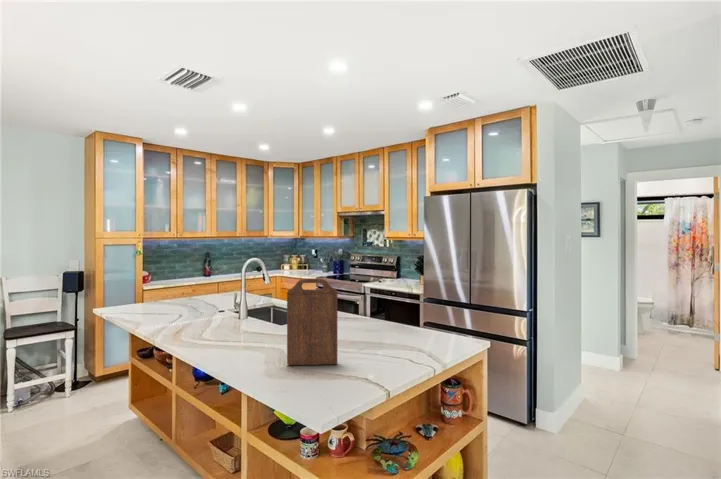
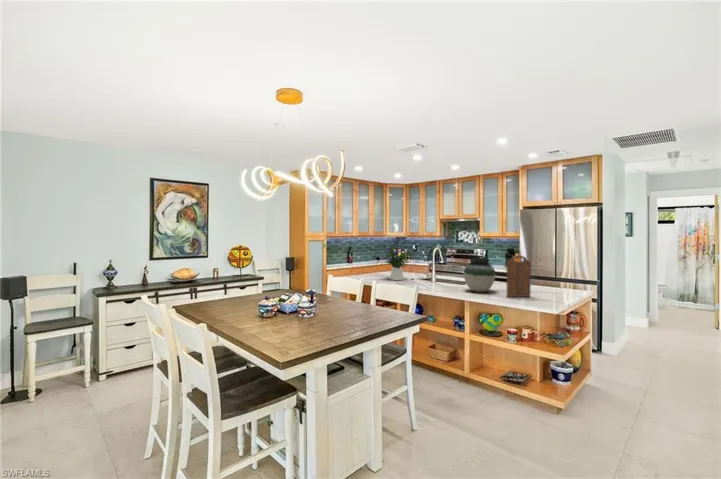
flower arrangement: none [149,253,212,315] -> present [385,246,412,280]
vase: none [234,280,296,348] -> present [464,259,495,292]

